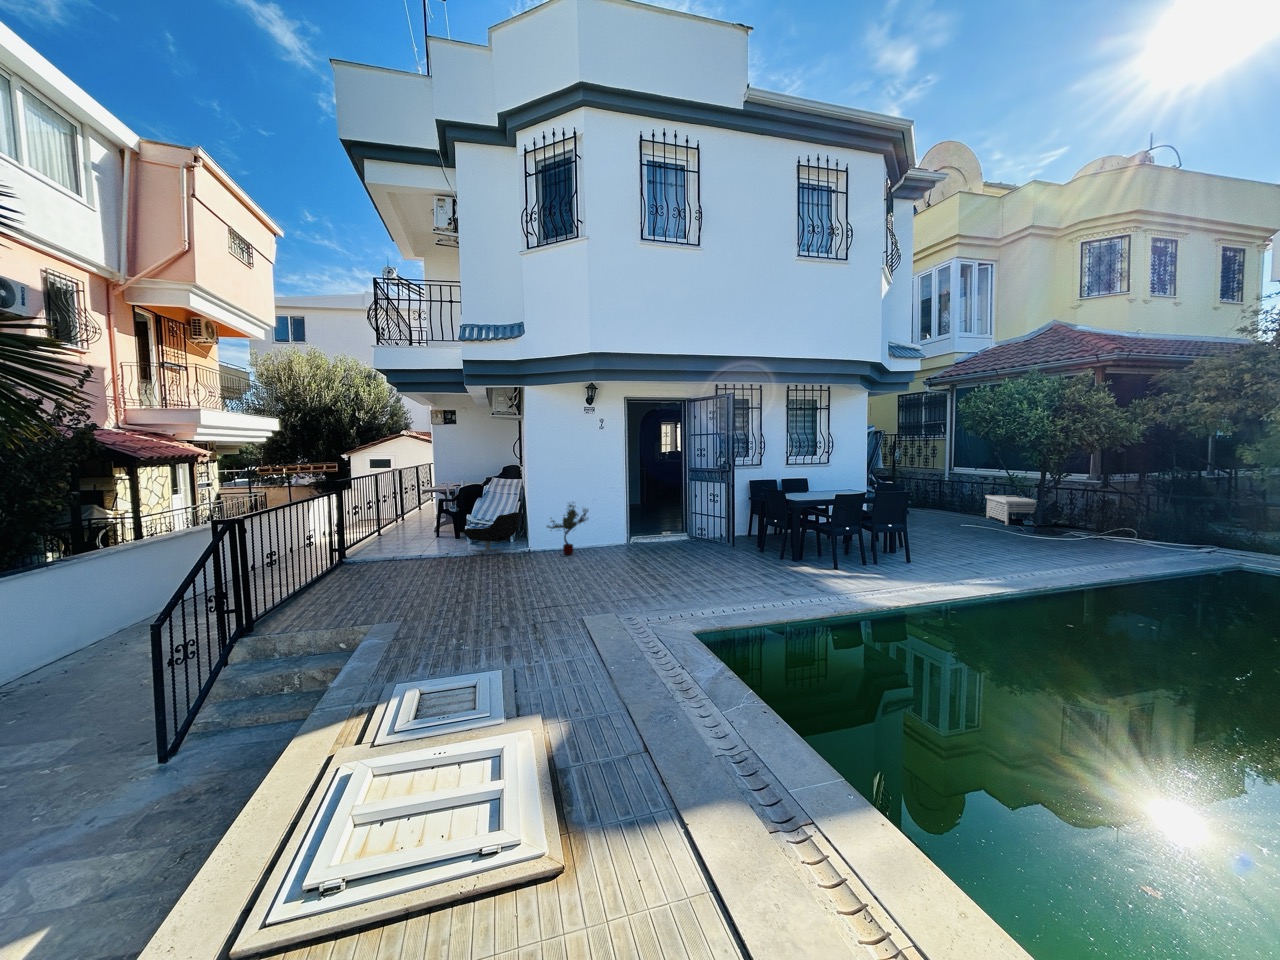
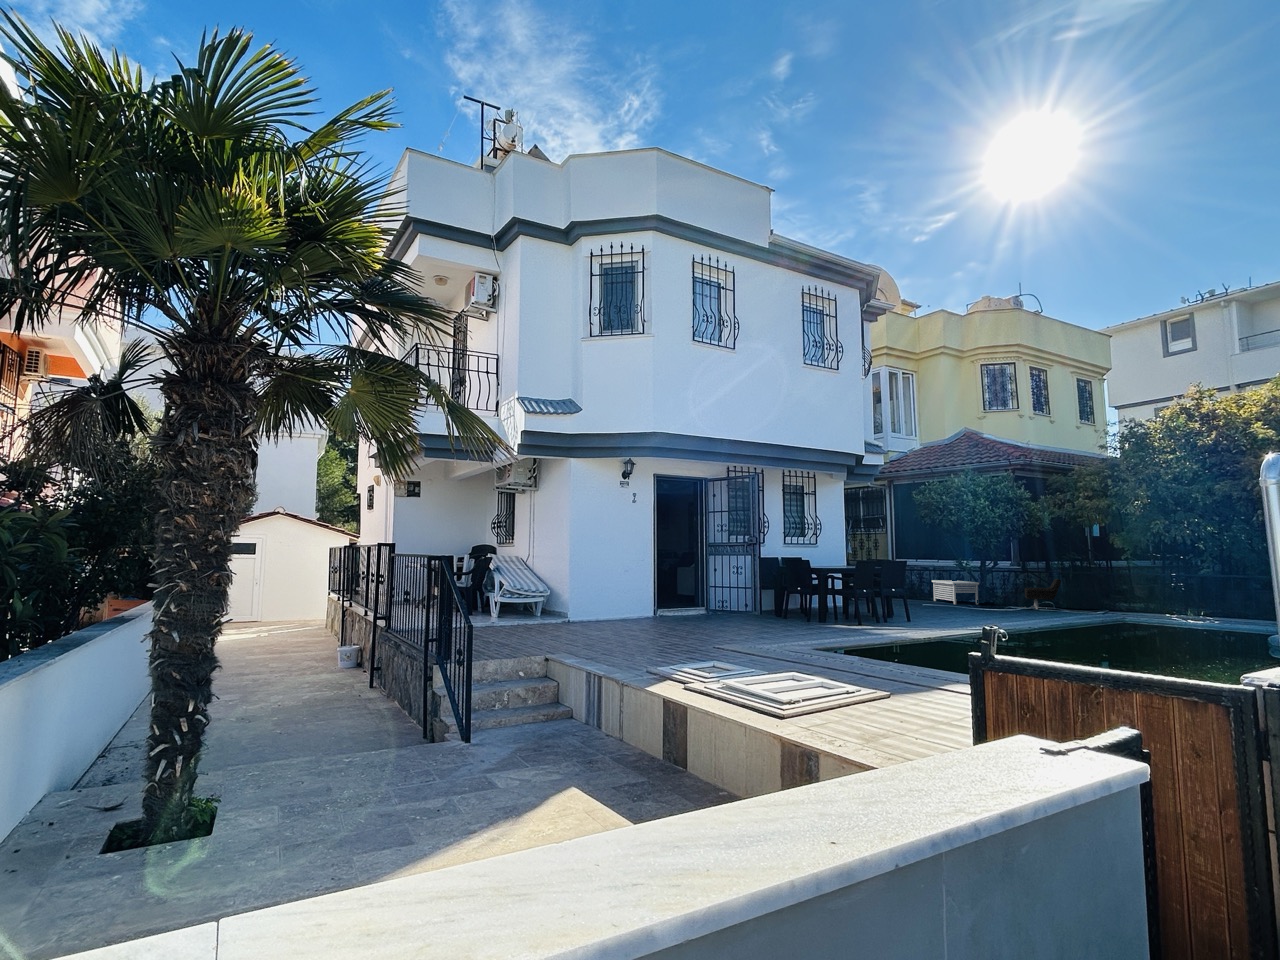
potted tree: present [547,504,588,555] -> none [595,570,634,622]
lounge chair: present [463,512,519,555] -> present [1025,579,1061,609]

